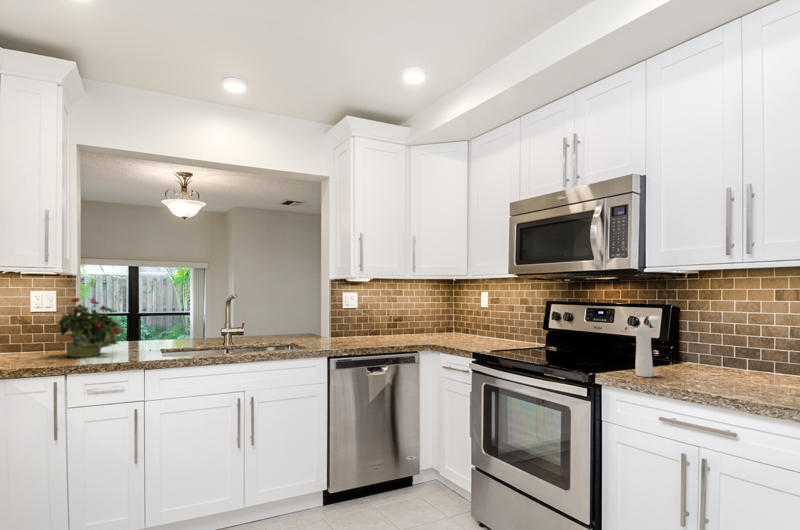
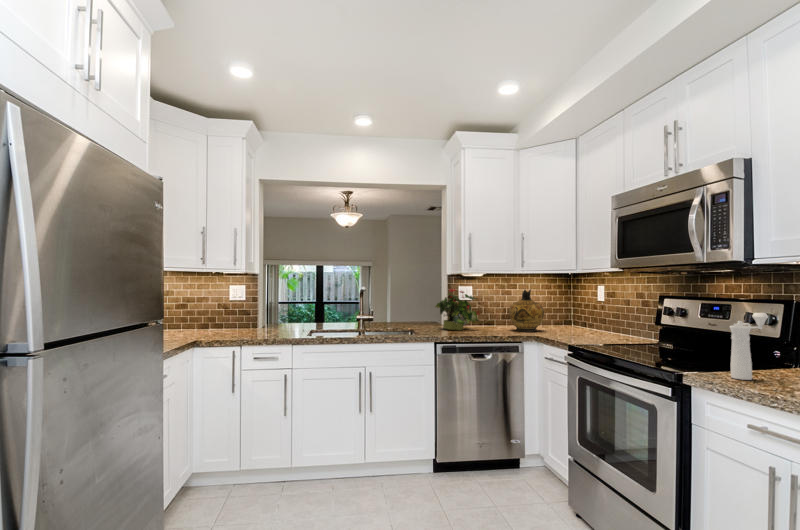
ceramic jug: none [398,296,433,340] -> present [509,289,544,332]
potted plant: present [57,298,123,357] -> present [435,289,480,330]

